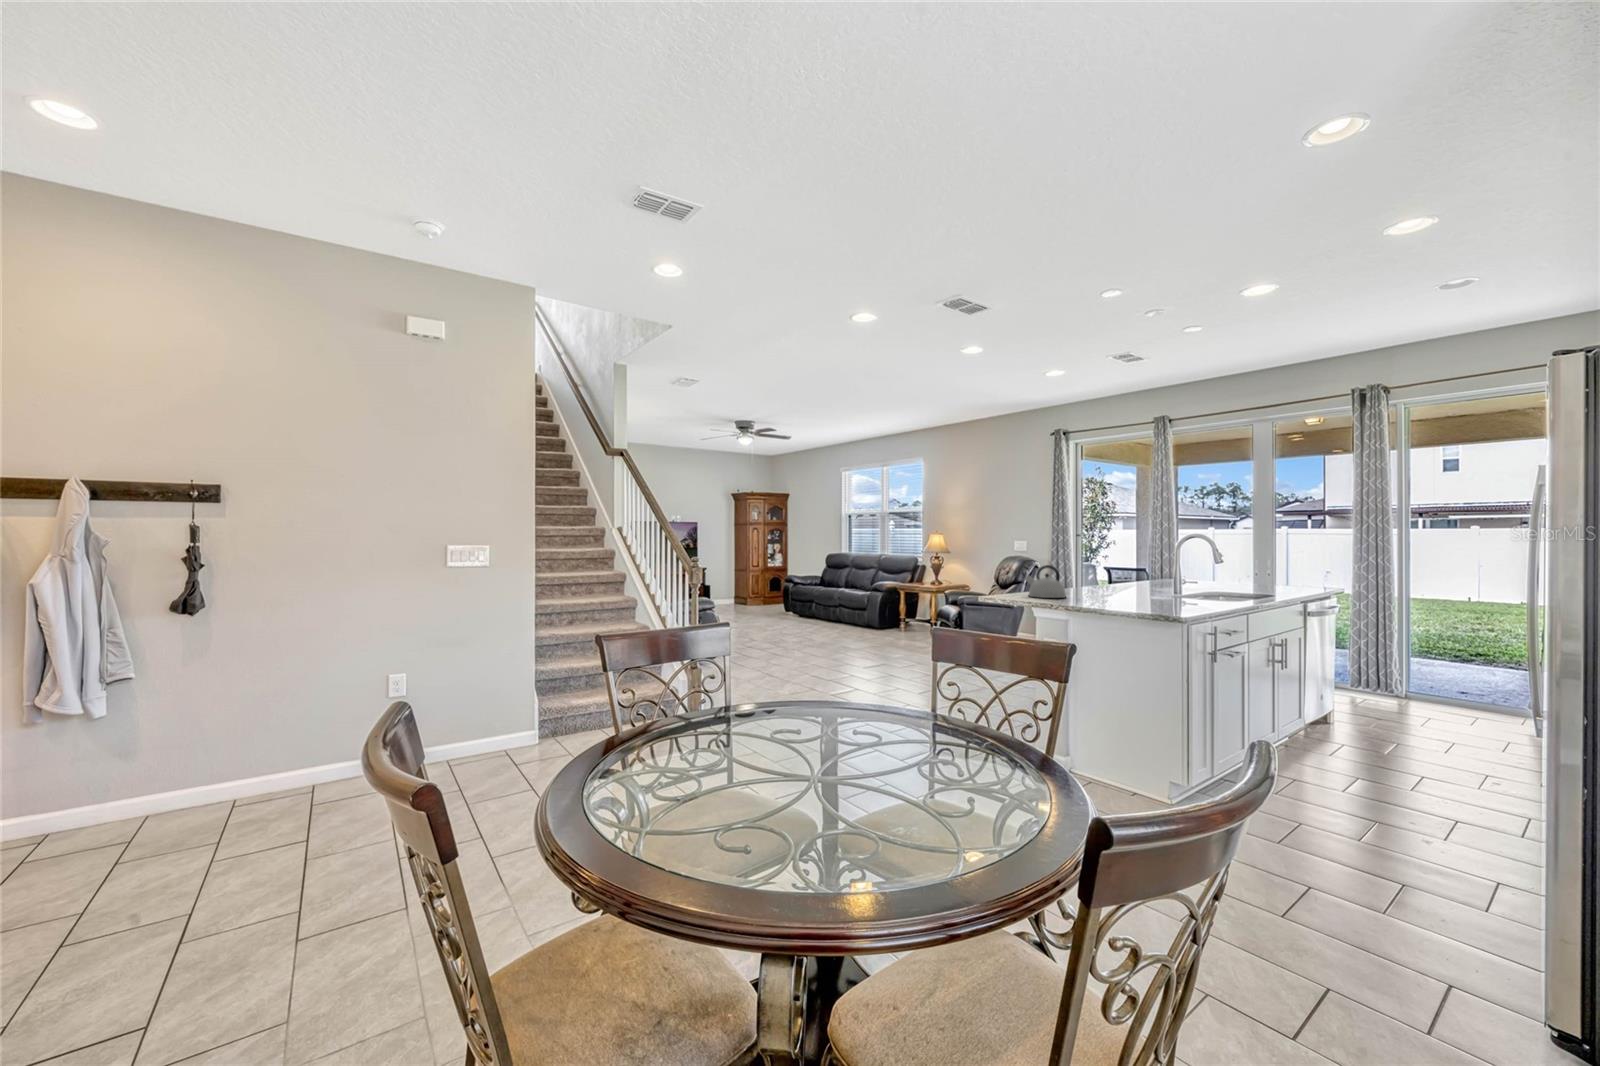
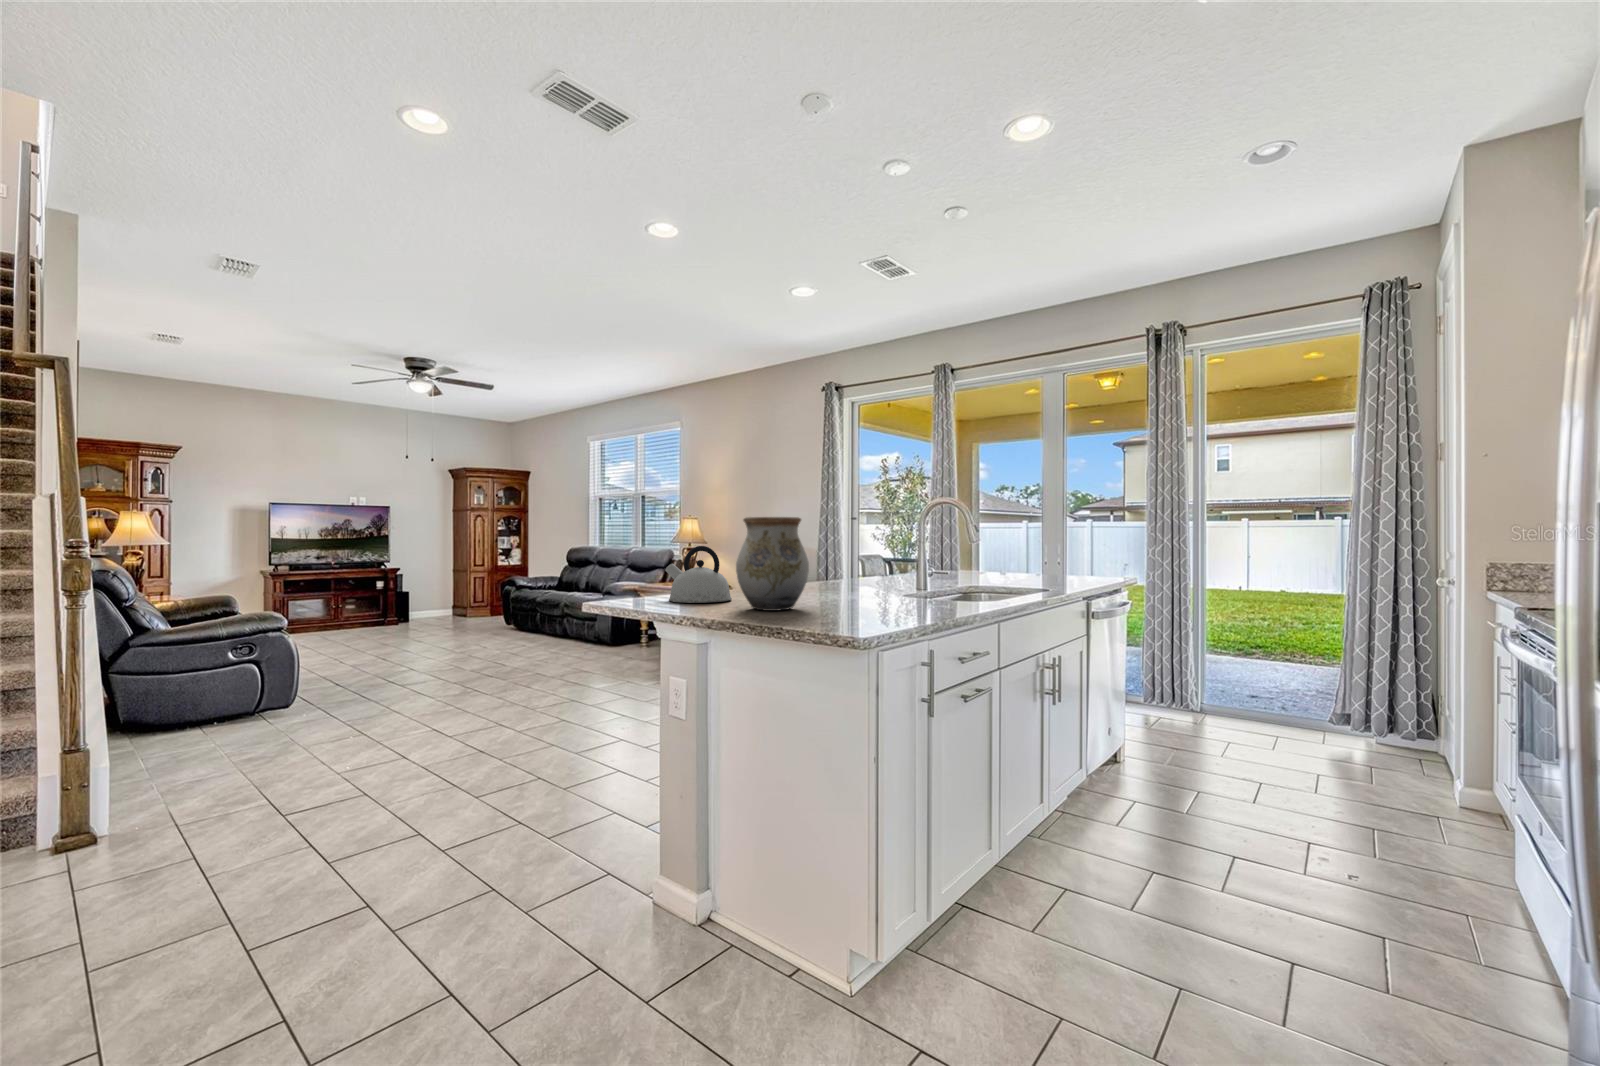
vase: none [1080,551,1126,603] -> present [736,517,809,611]

